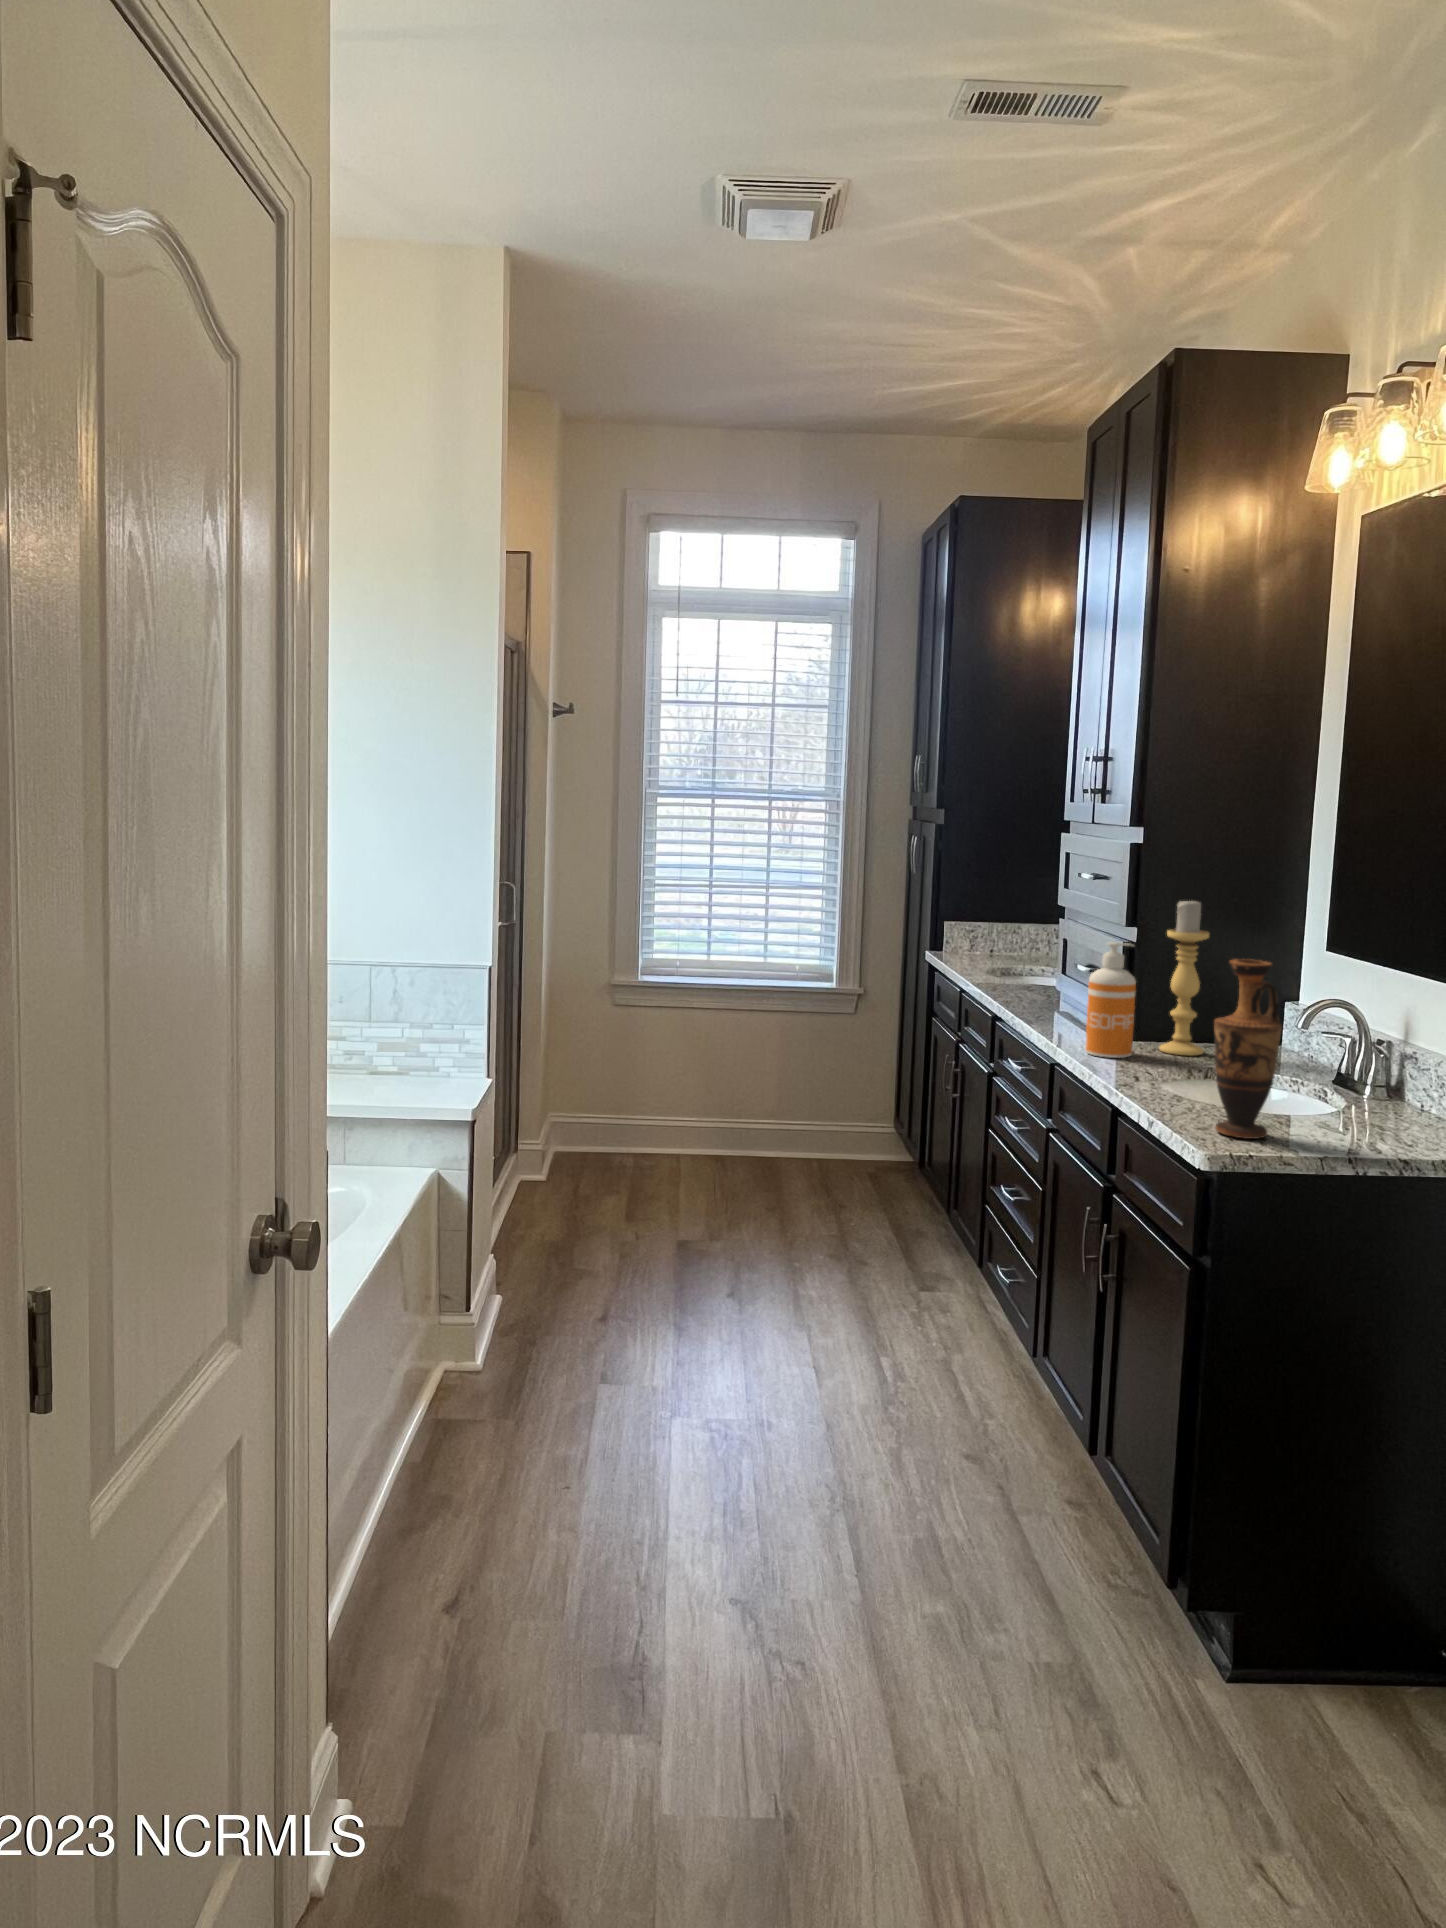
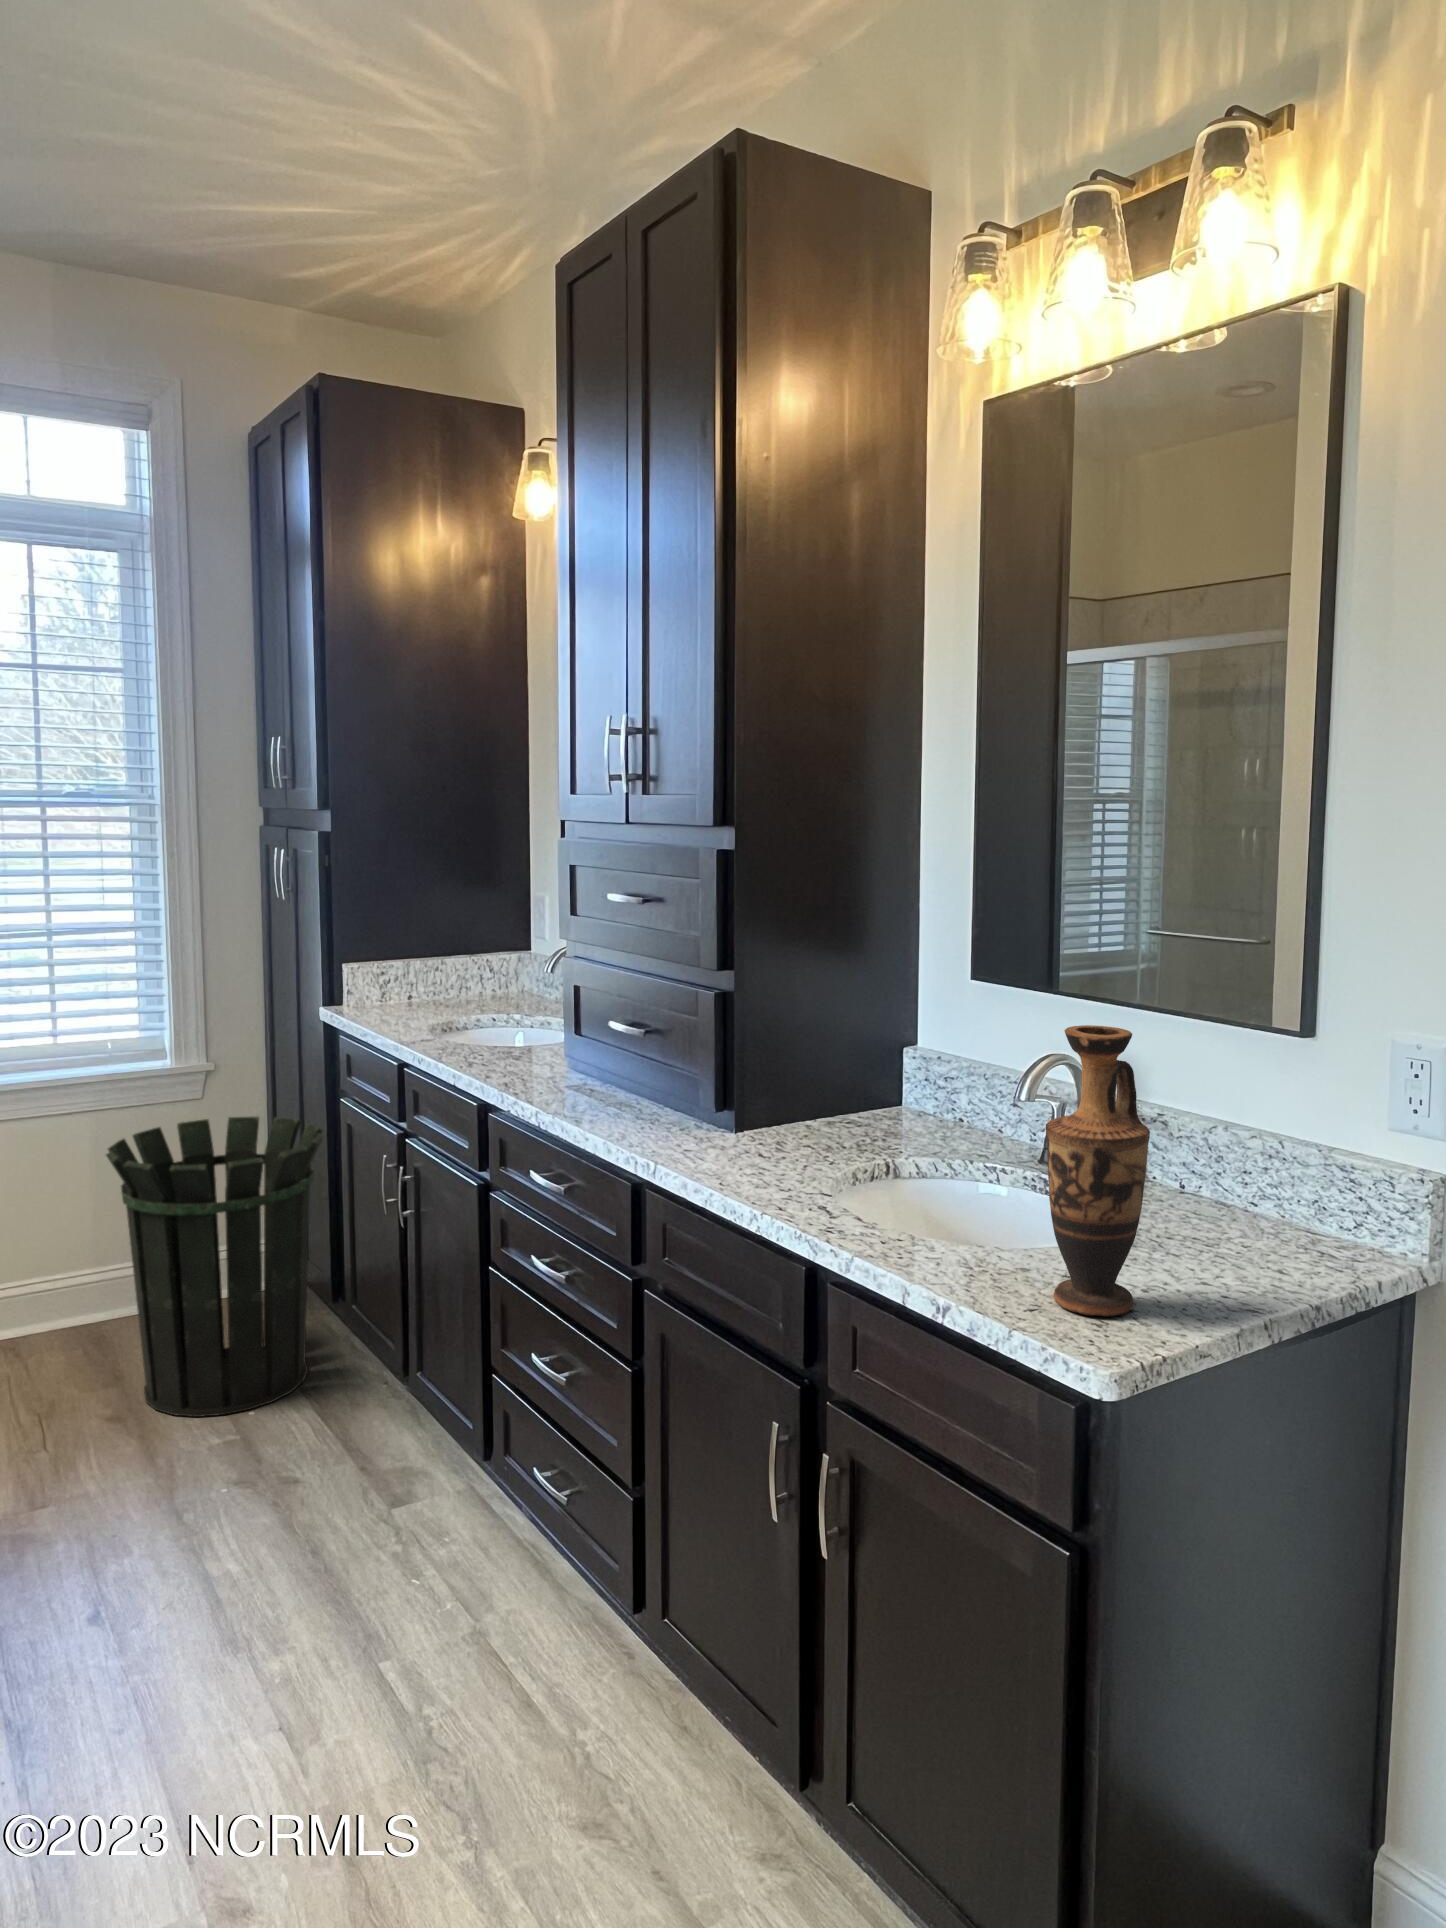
candle holder: present [1159,900,1209,1056] -> none [778,922,837,1146]
soap dispenser: present [1085,942,1136,1058] -> none [698,995,765,1171]
waste bin: none [780,1022,920,1218] -> present [106,1117,324,1417]

